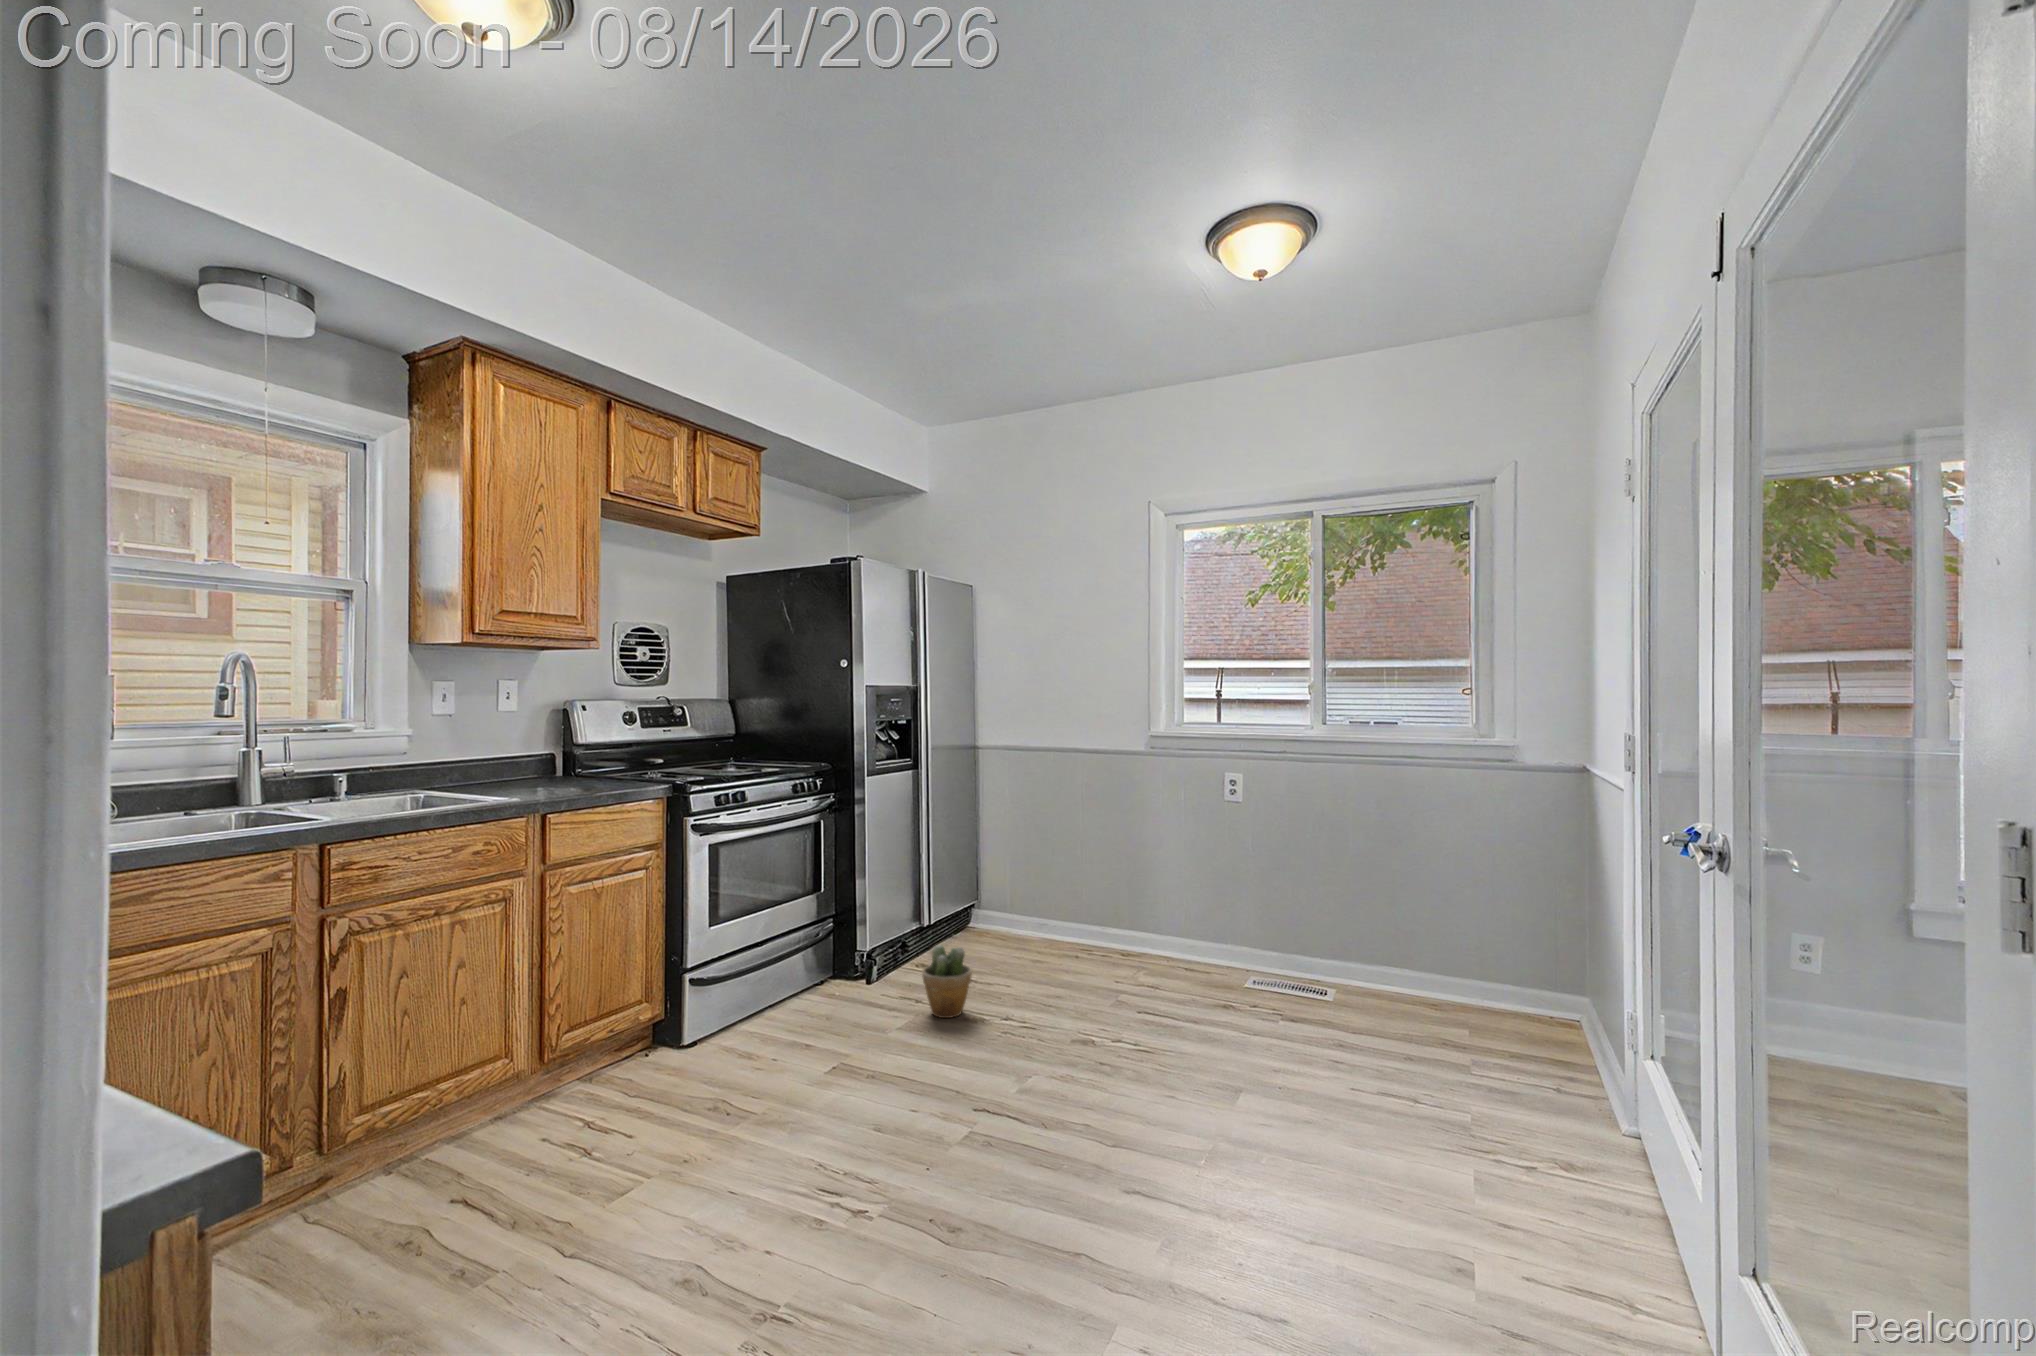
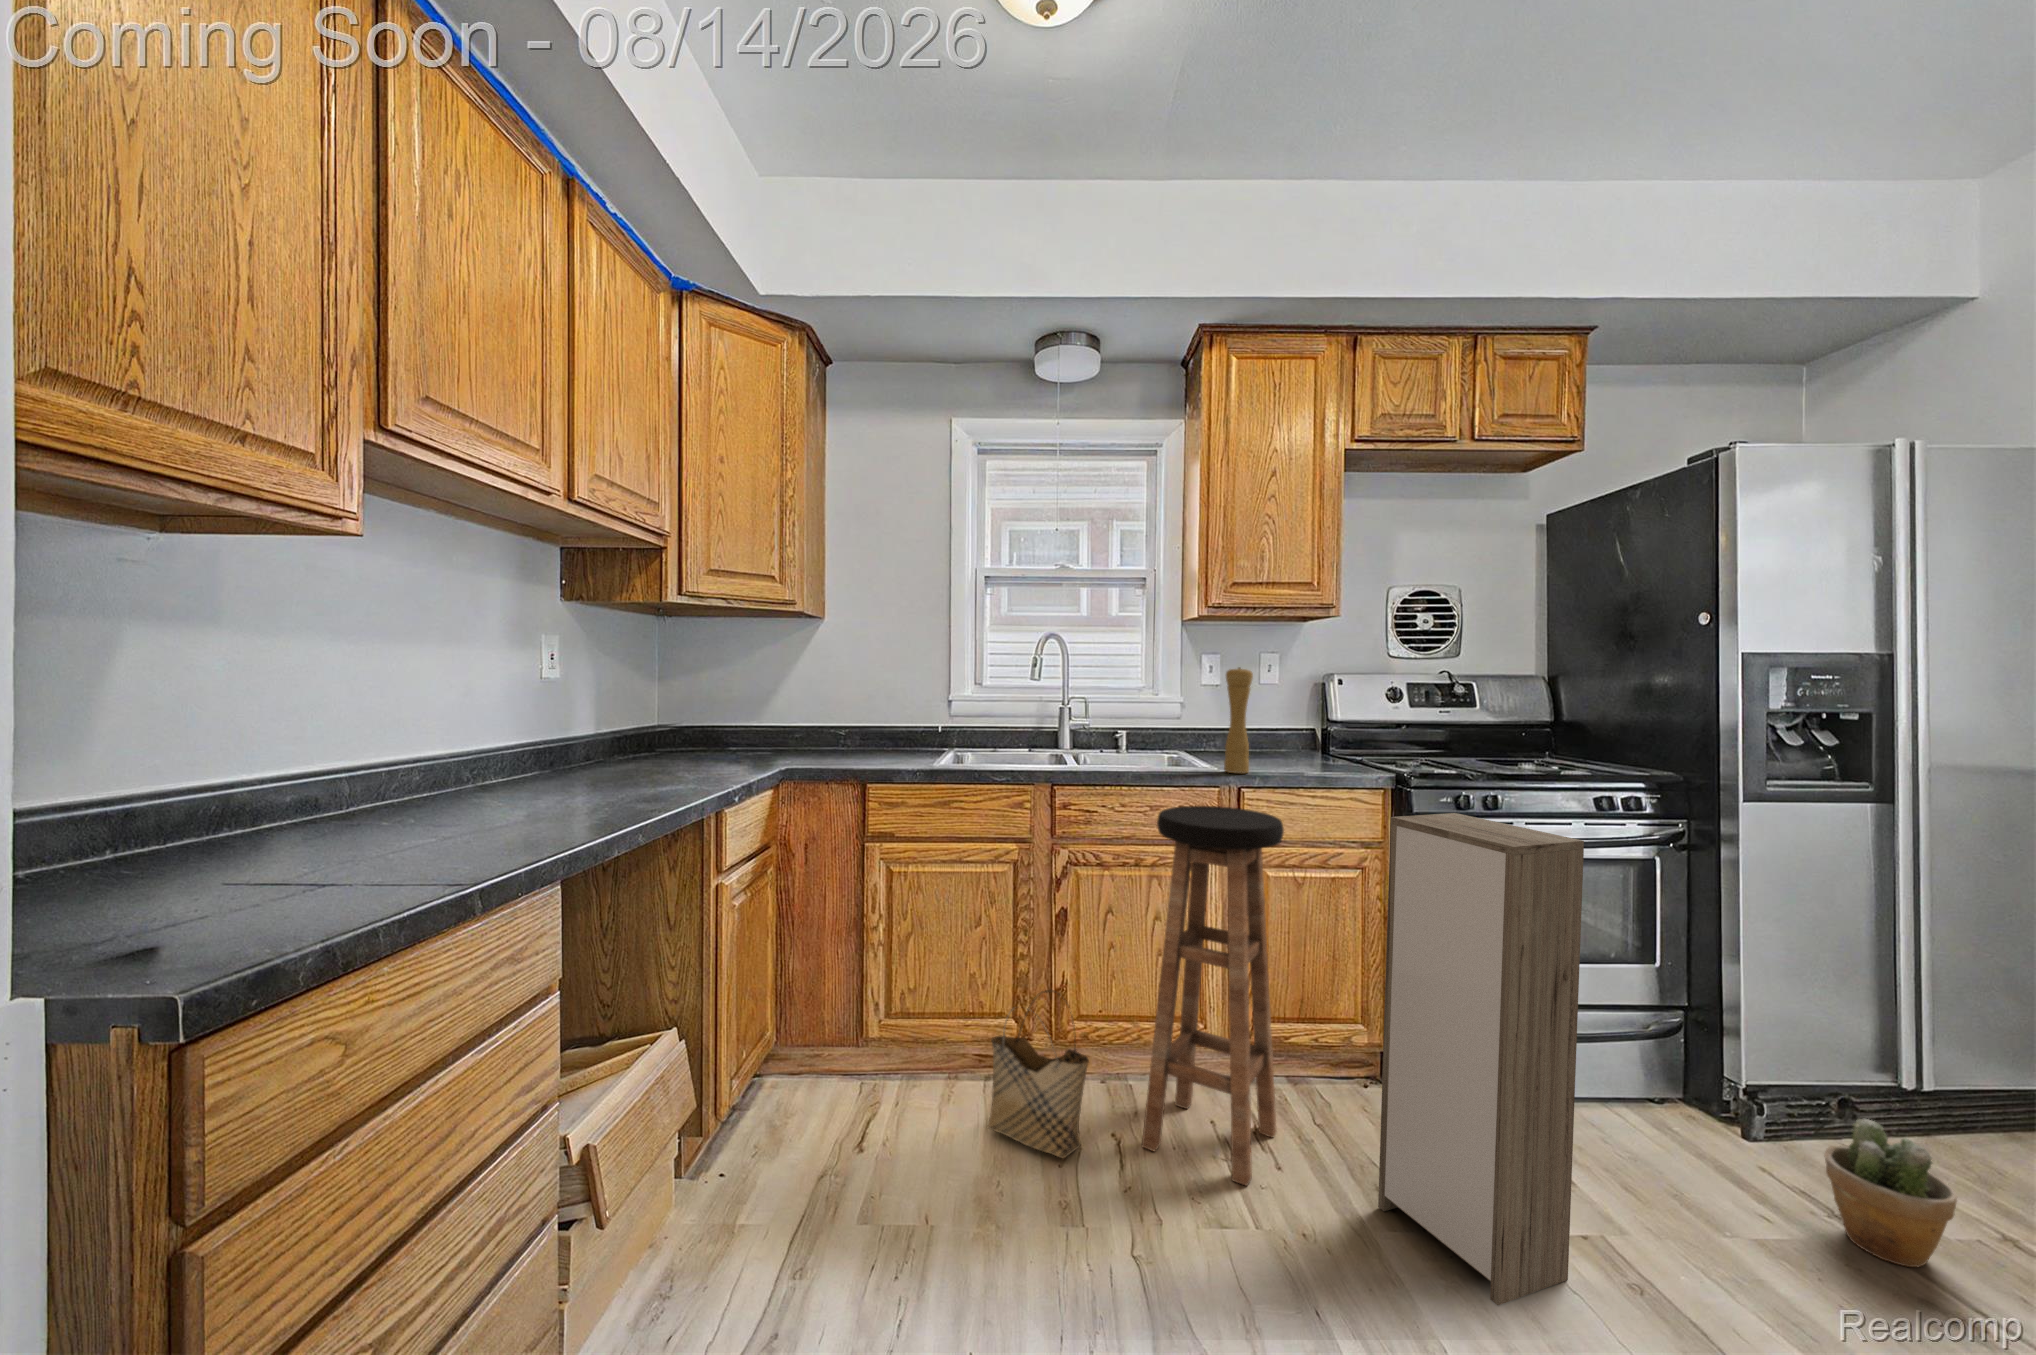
pepper mill: none [519,698,549,802] -> present [1224,667,1253,774]
storage cabinet: none [714,803,838,1129] -> present [1378,813,1584,1305]
bar stool: none [493,831,622,1187] -> present [1142,806,1284,1186]
woven basket: none [292,1069,441,1265] -> present [988,990,1089,1158]

